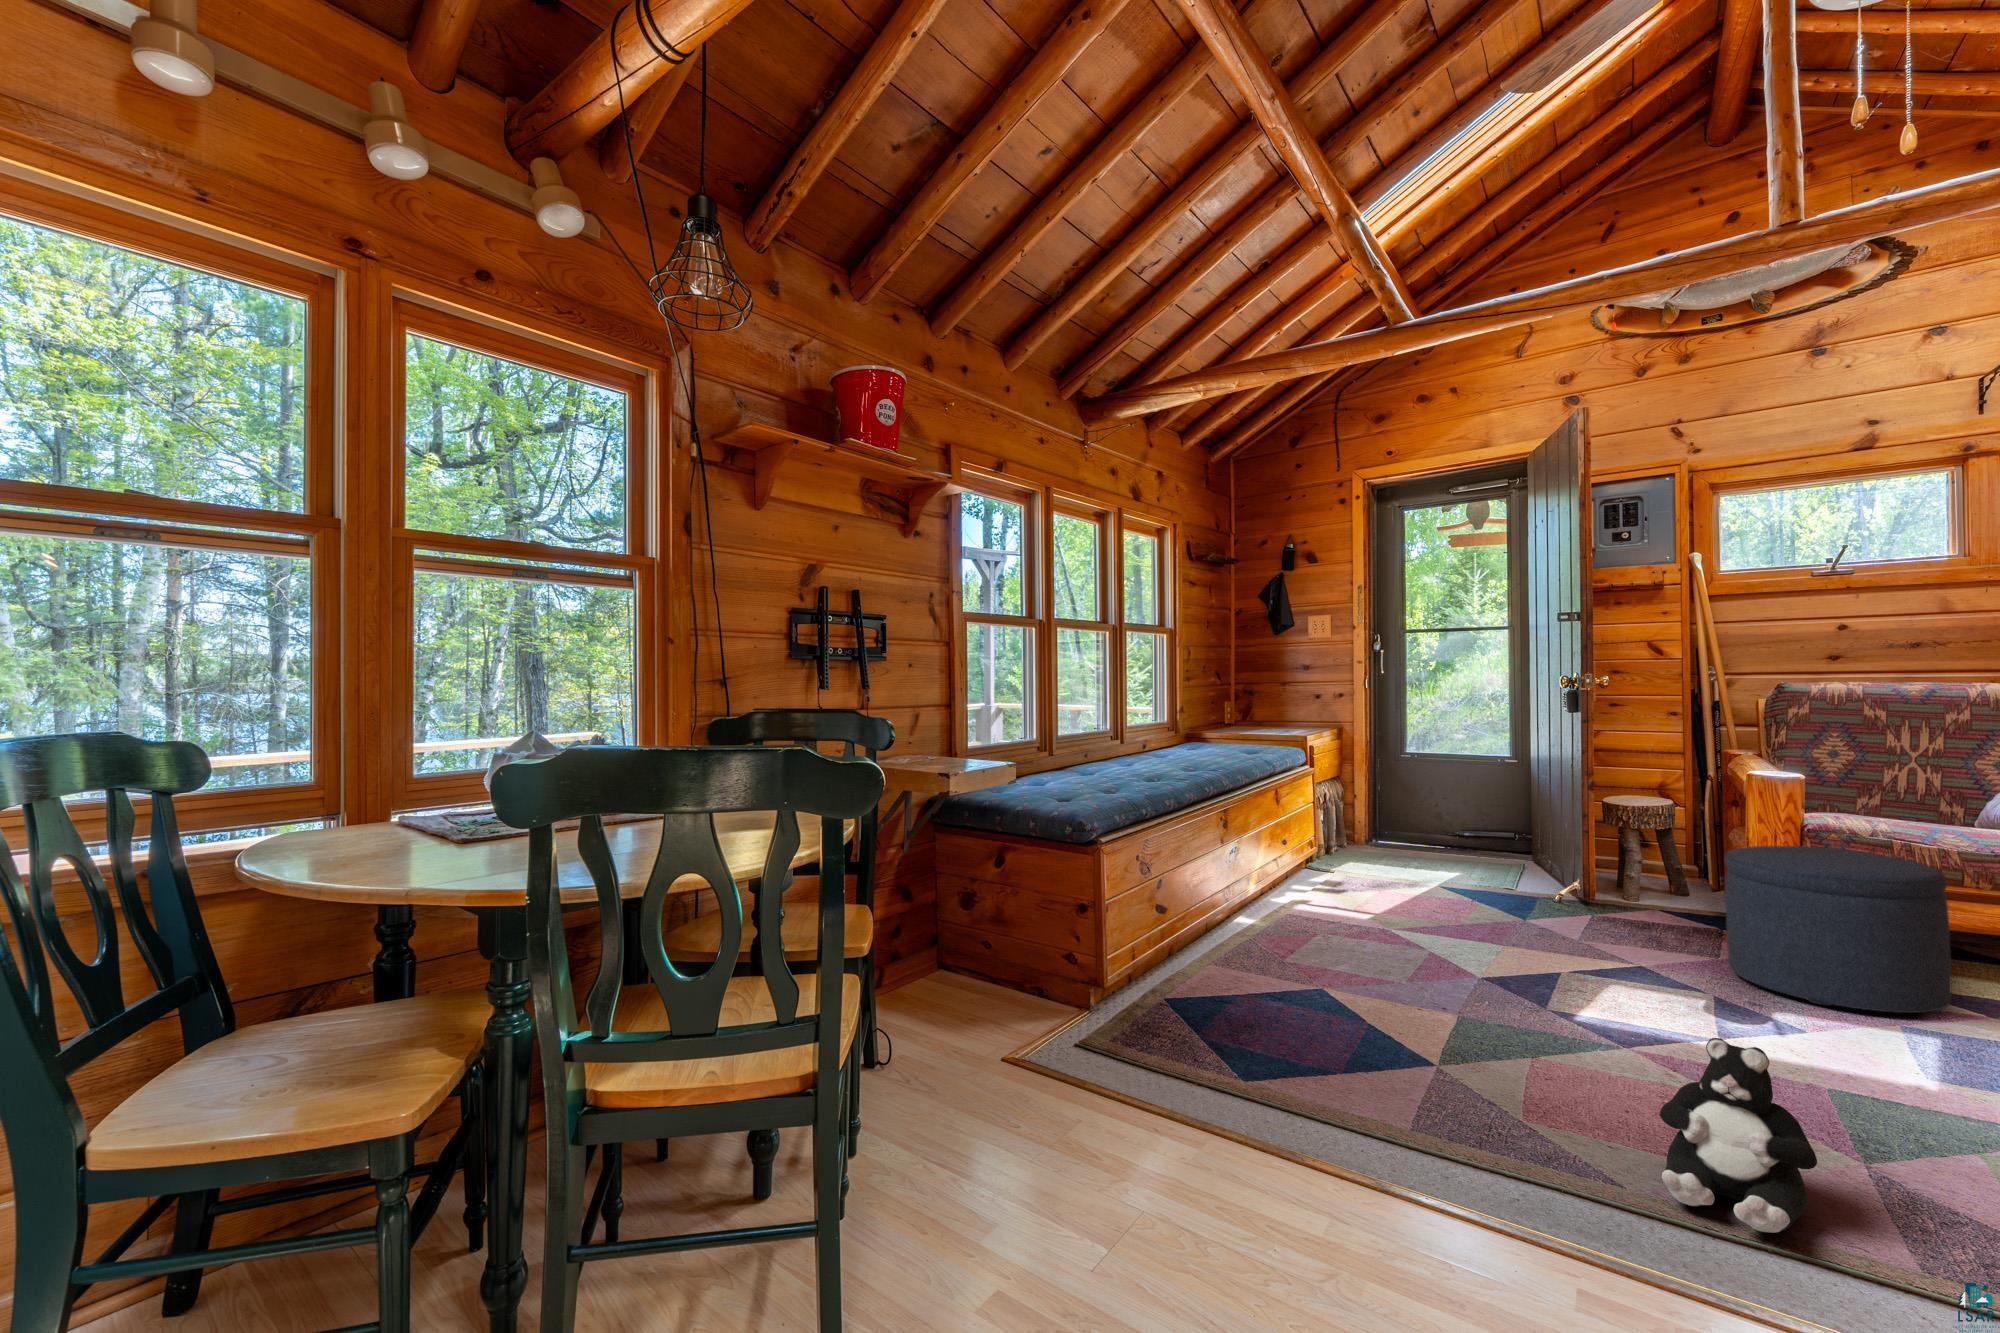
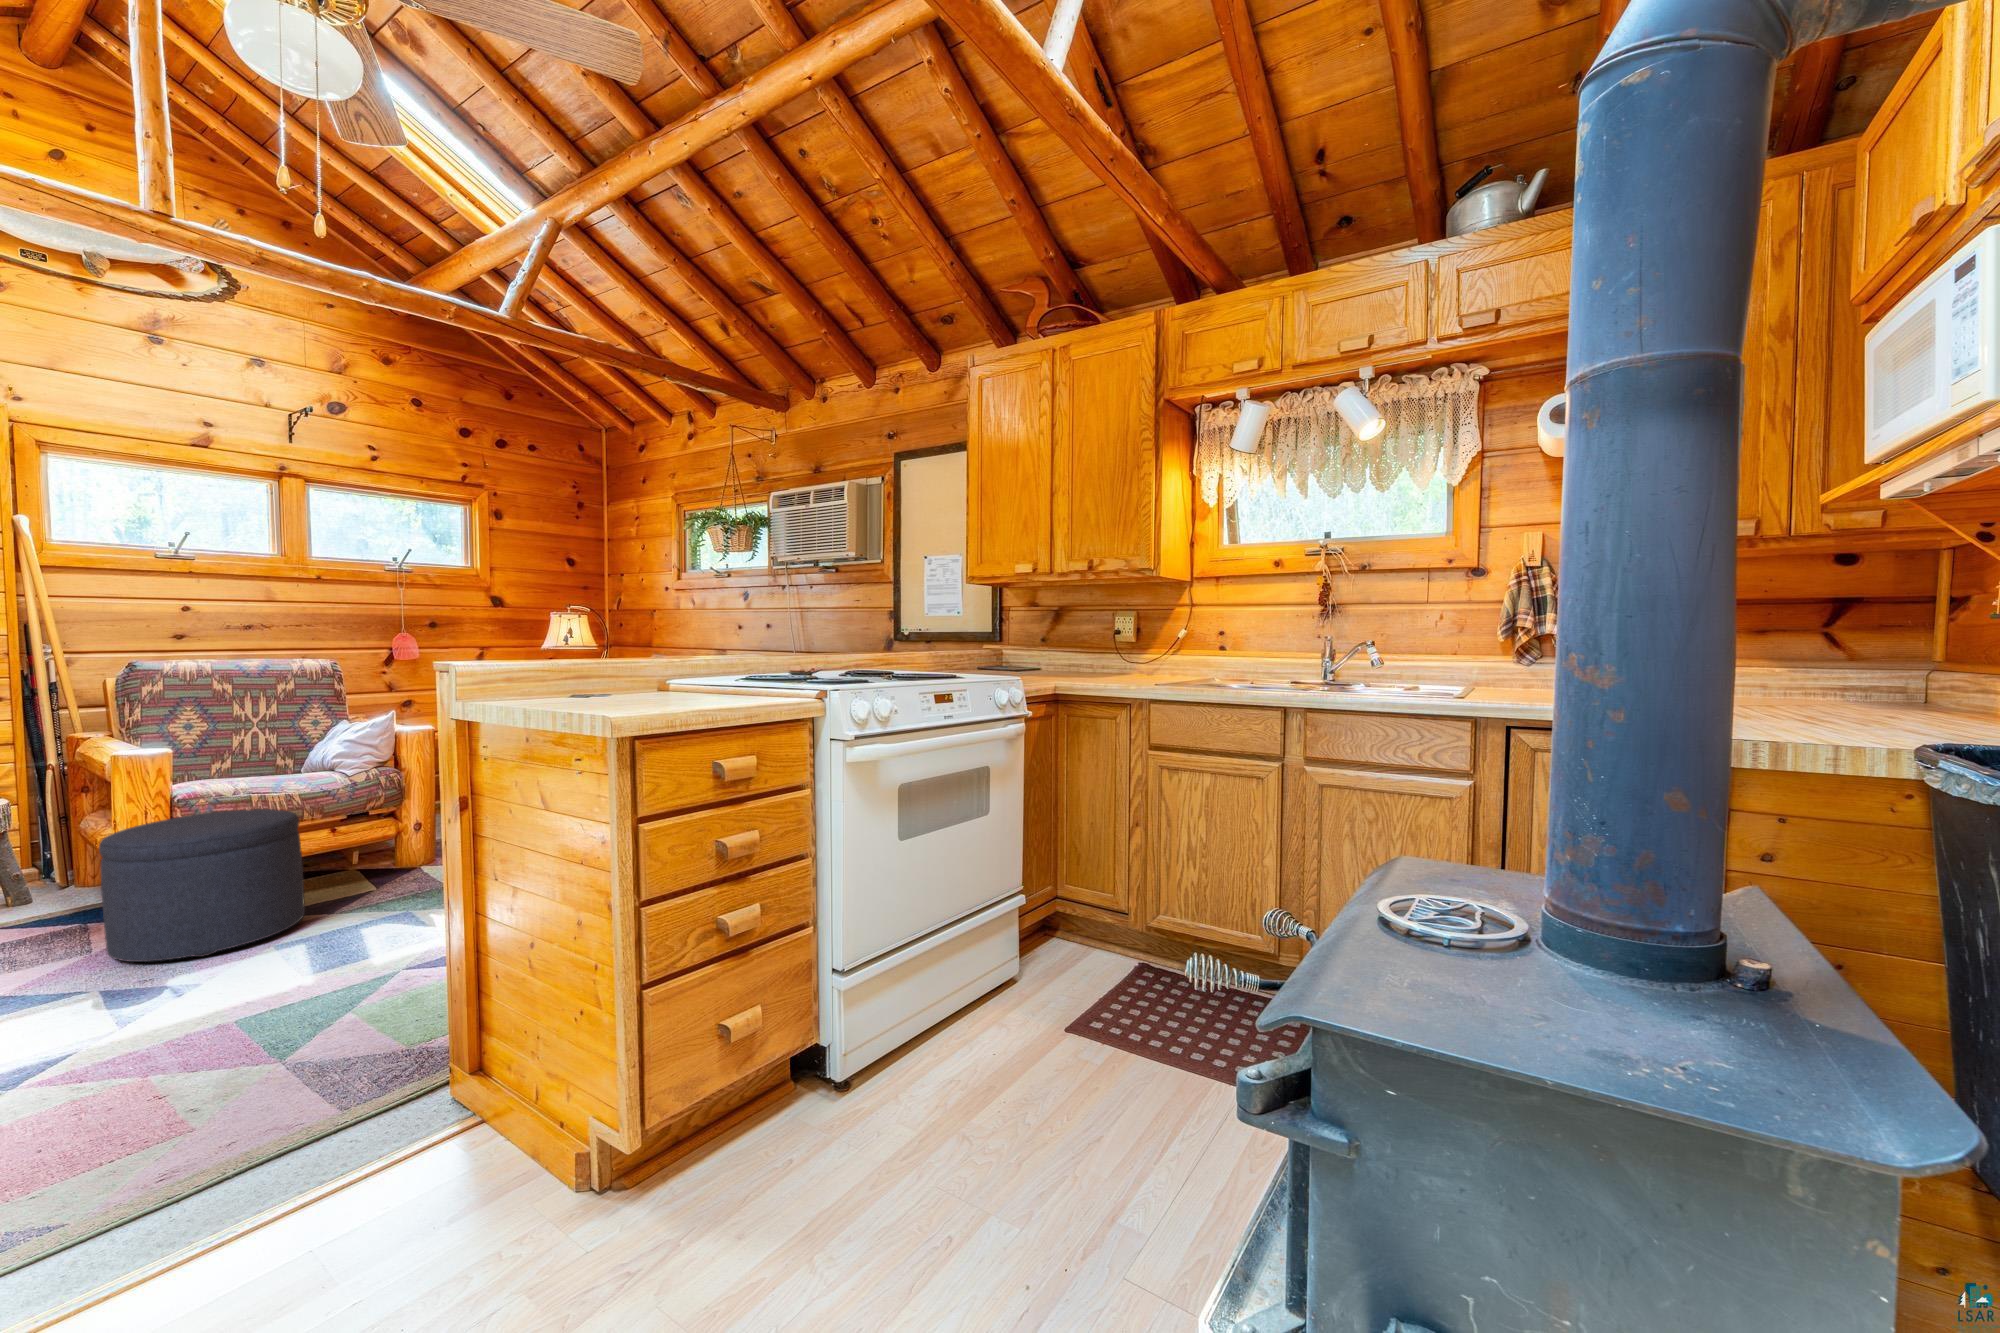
plush toy: present [1660,1038,1817,1233] -> none [101,1007,259,1190]

